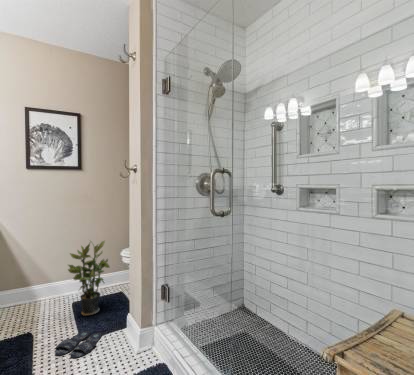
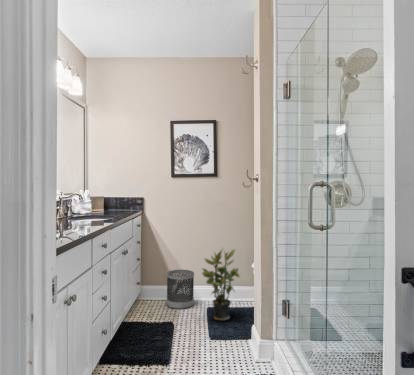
wastebasket: none [20,268,56,314] -> present [166,270,194,309]
slippers: present [55,331,102,358] -> none [189,332,228,351]

